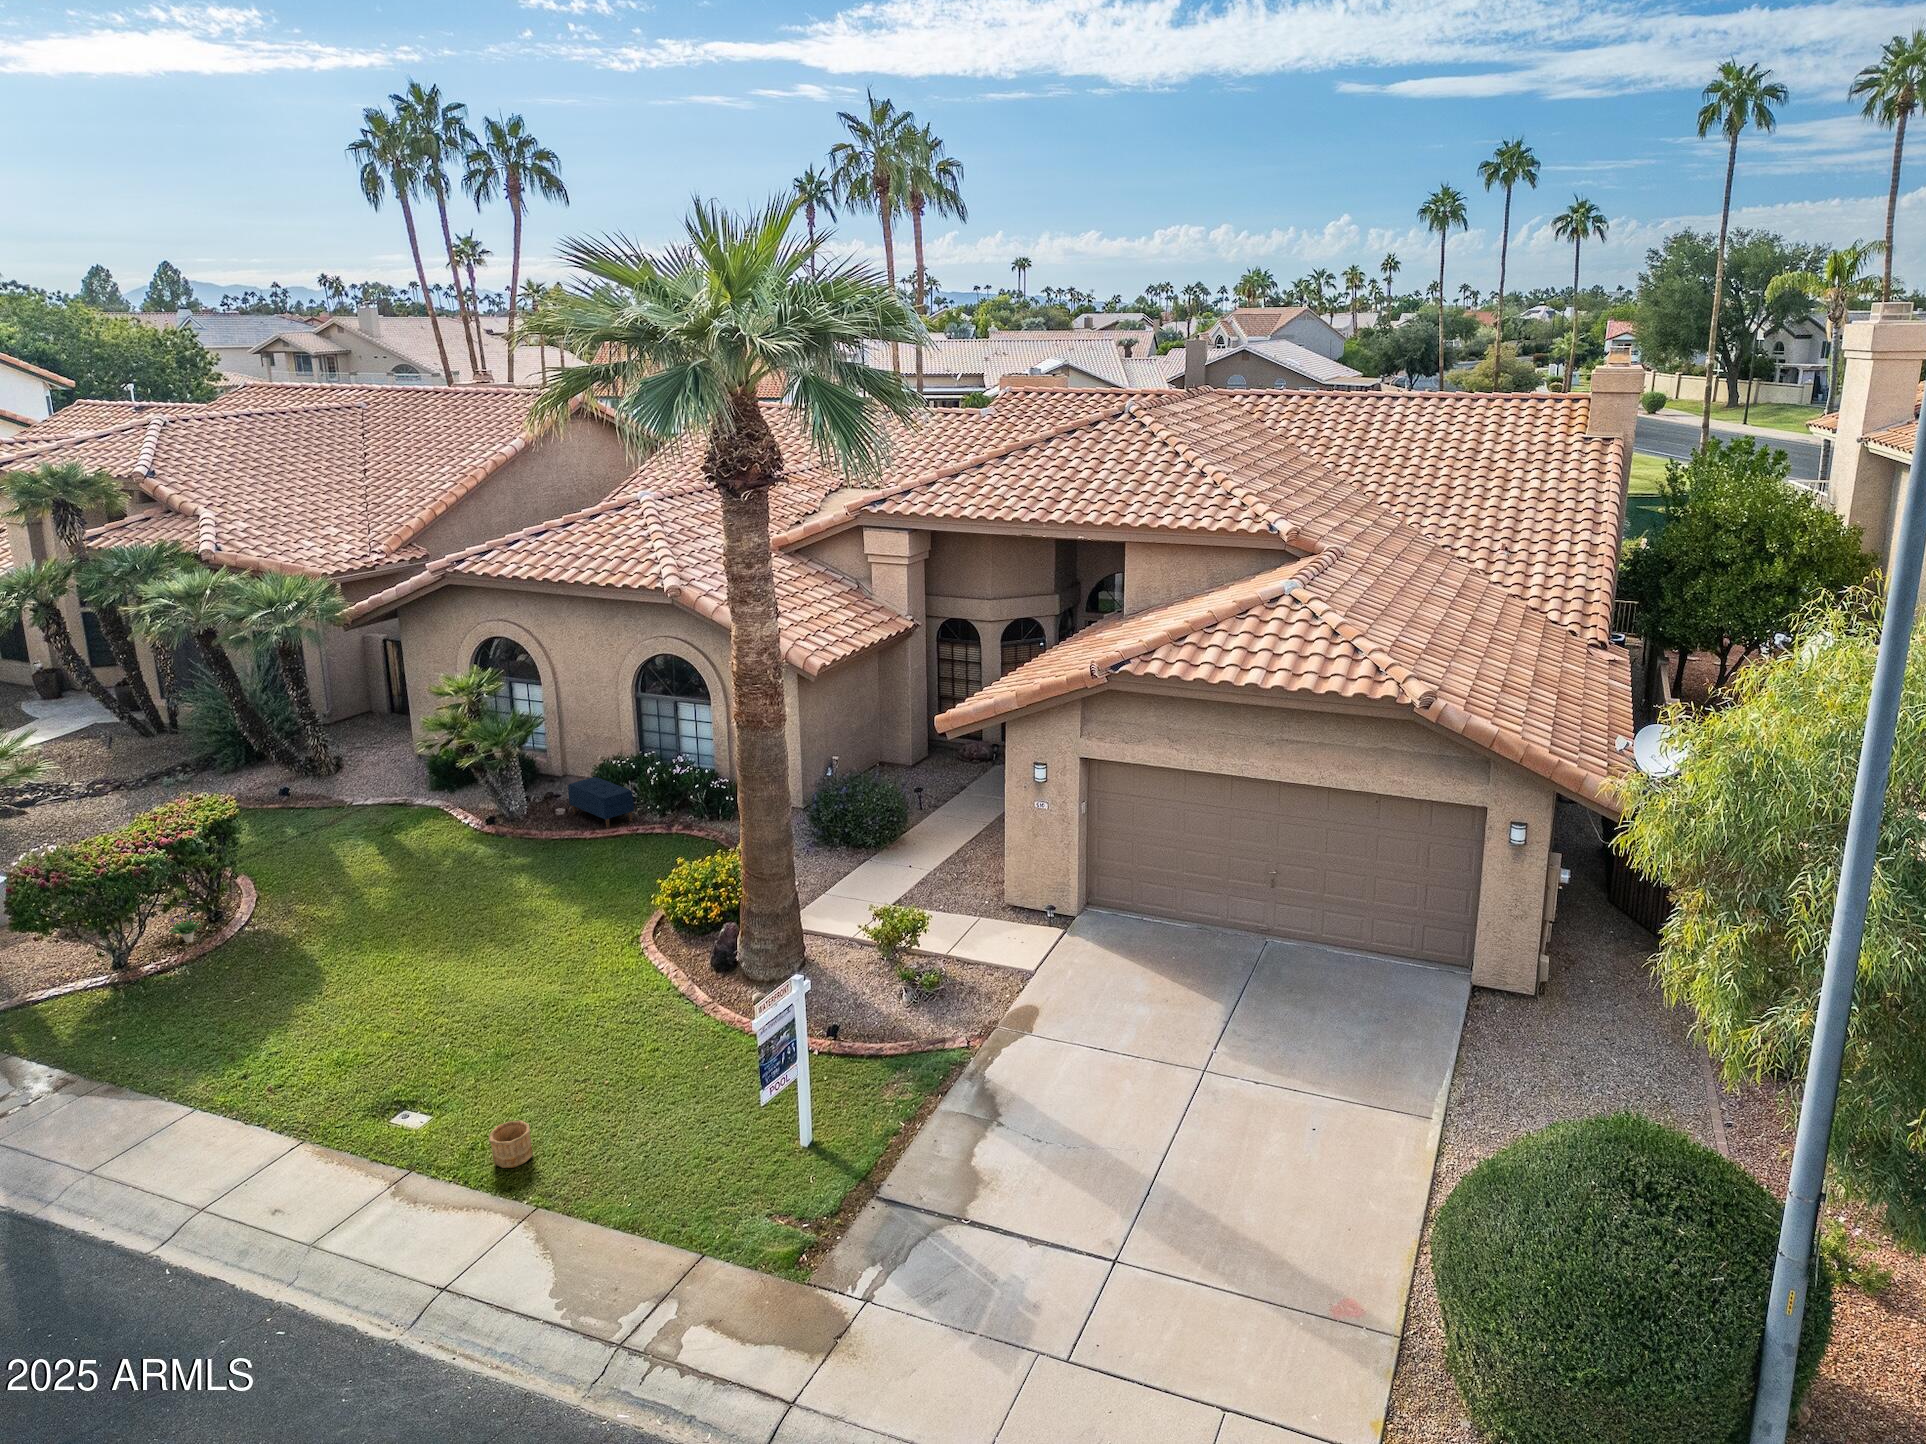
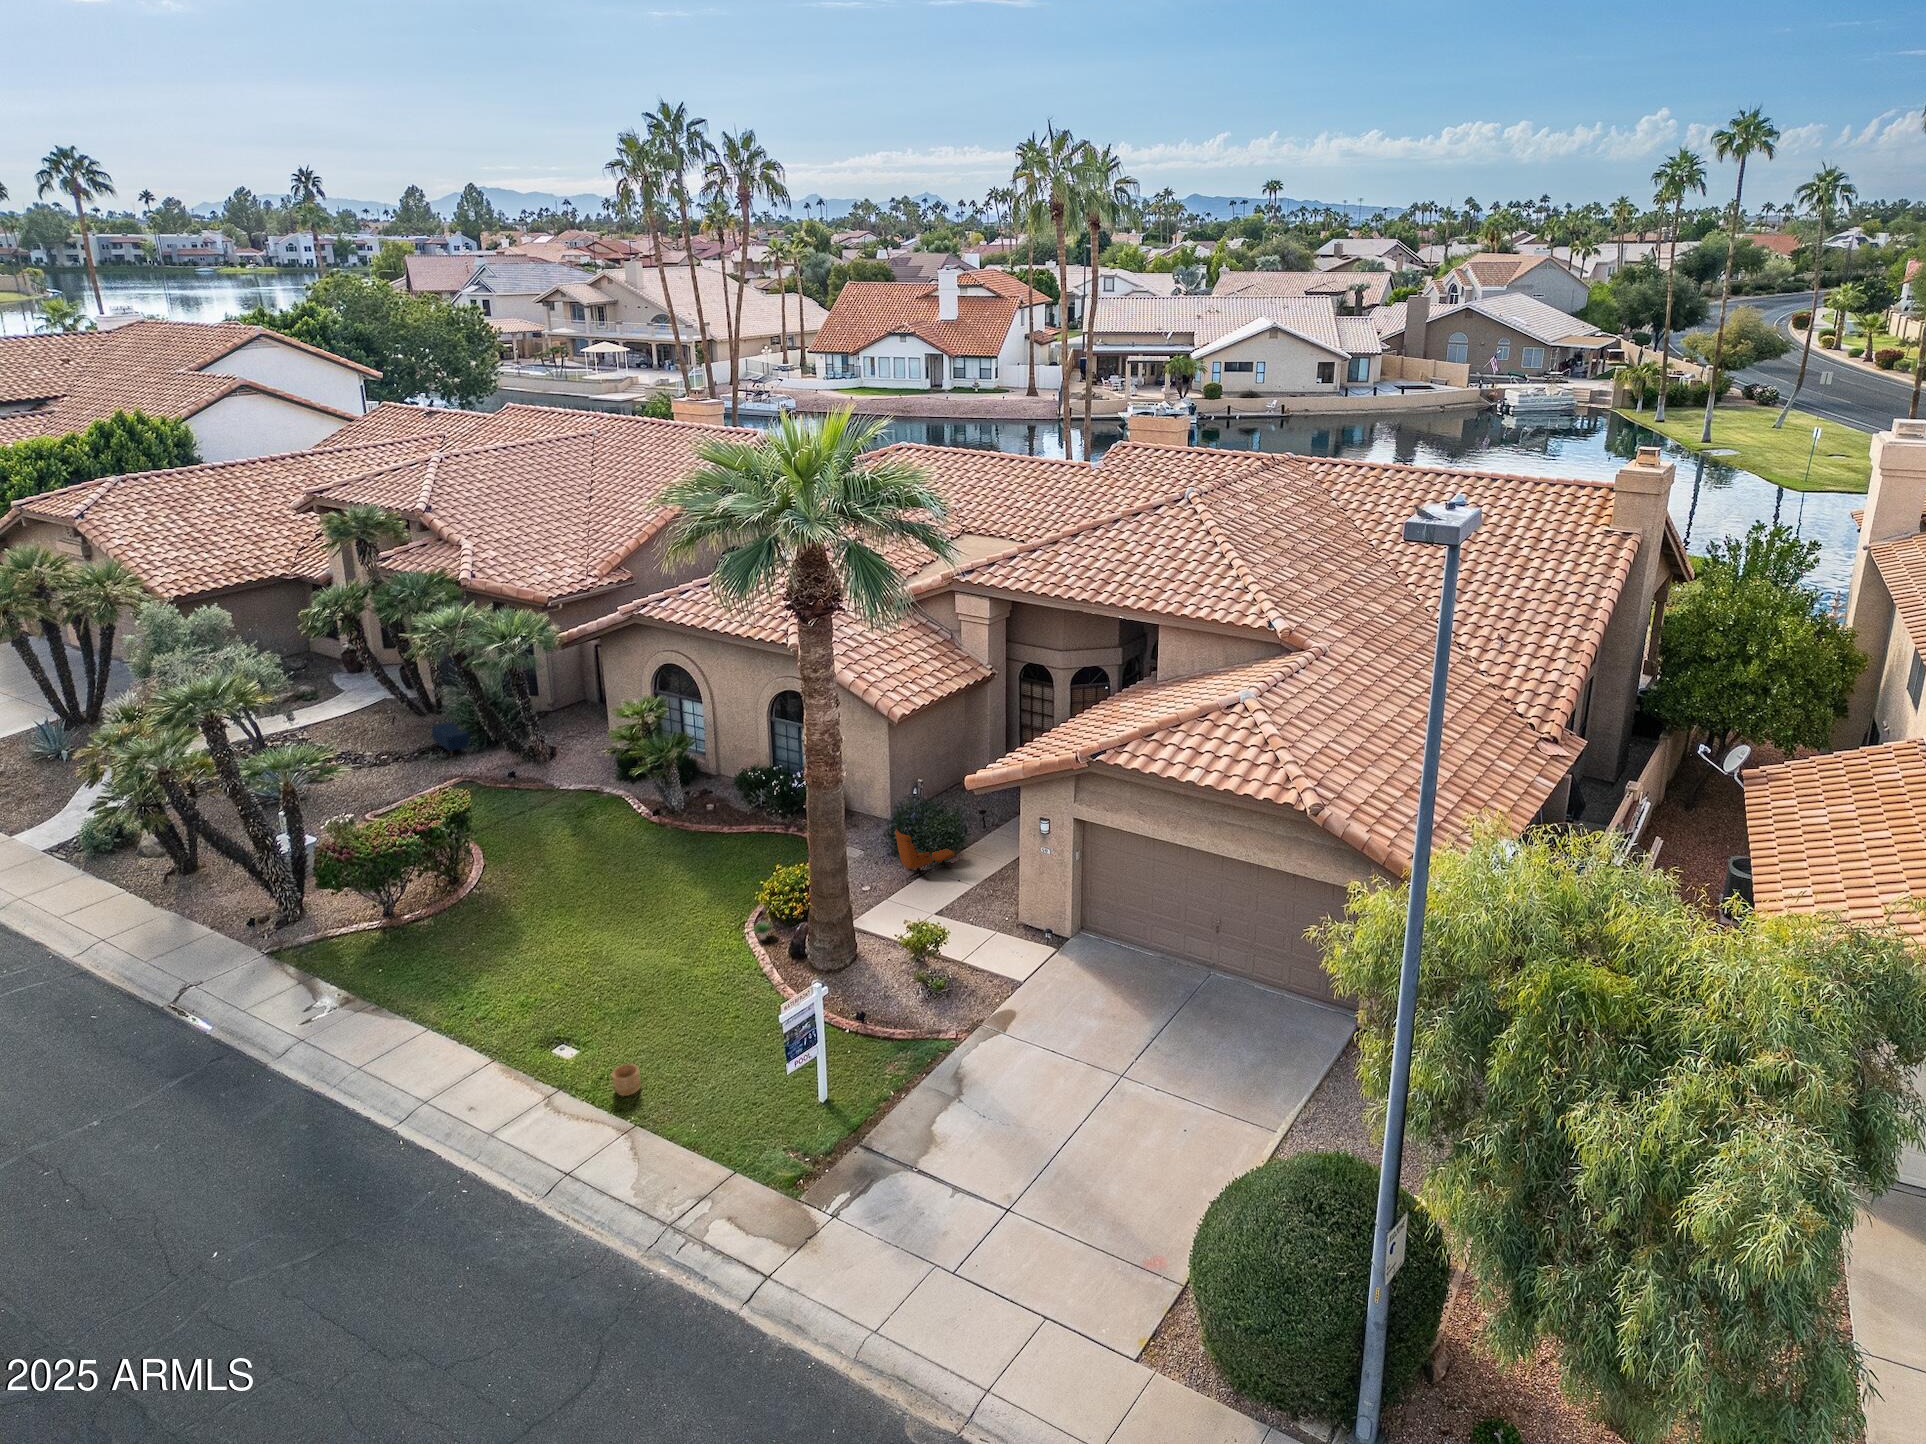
bench: present [568,777,634,828] -> present [431,721,470,756]
lounge chair: none [824,805,897,872] -> present [895,829,955,881]
potted plant: present [169,903,202,943] -> present [752,909,771,939]

